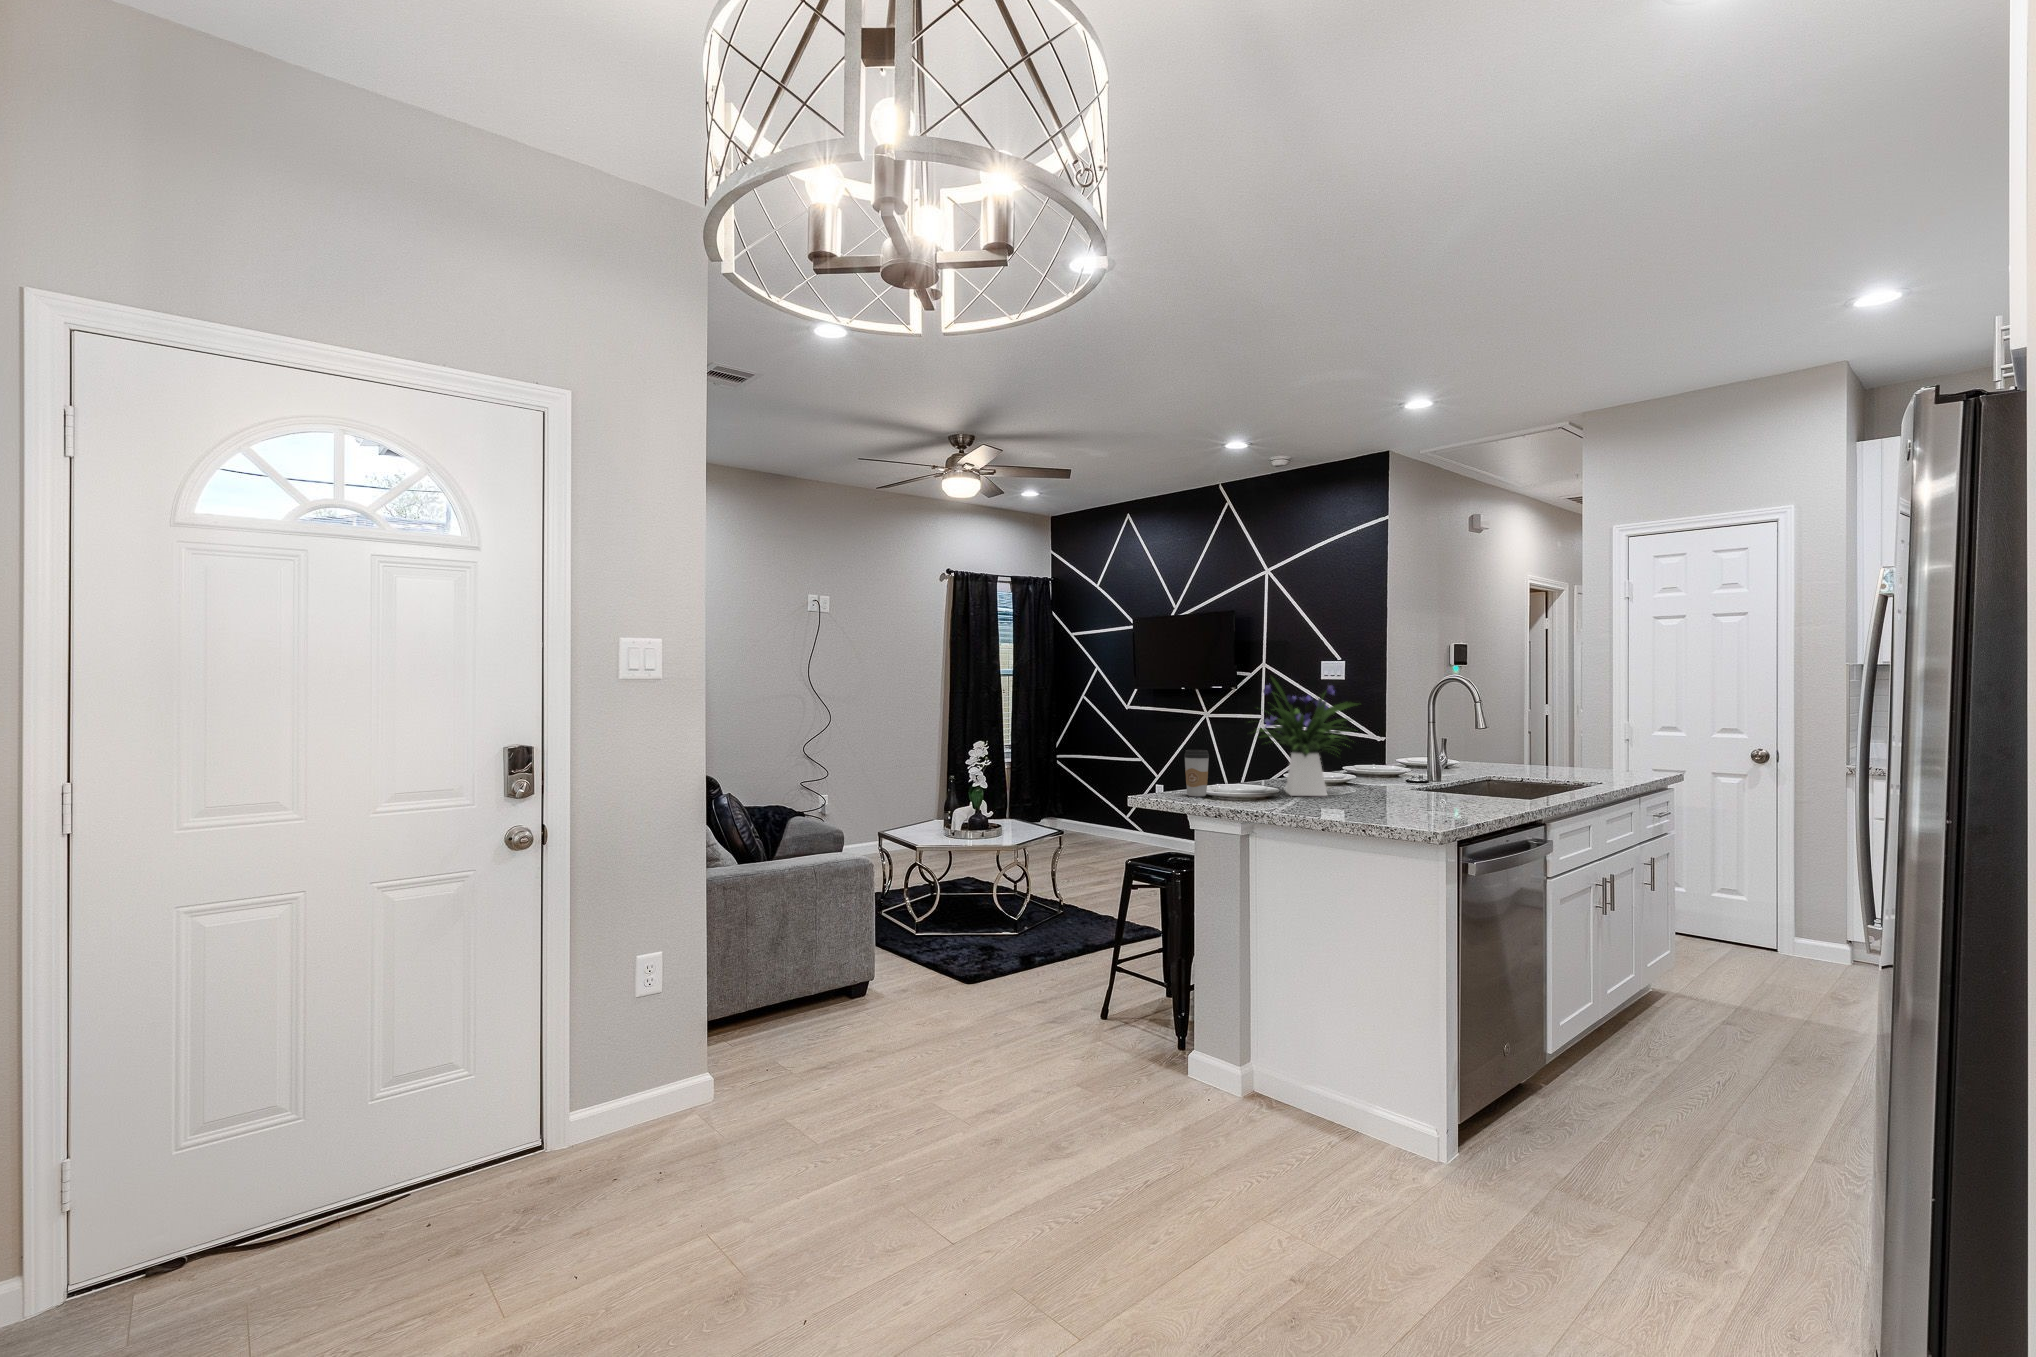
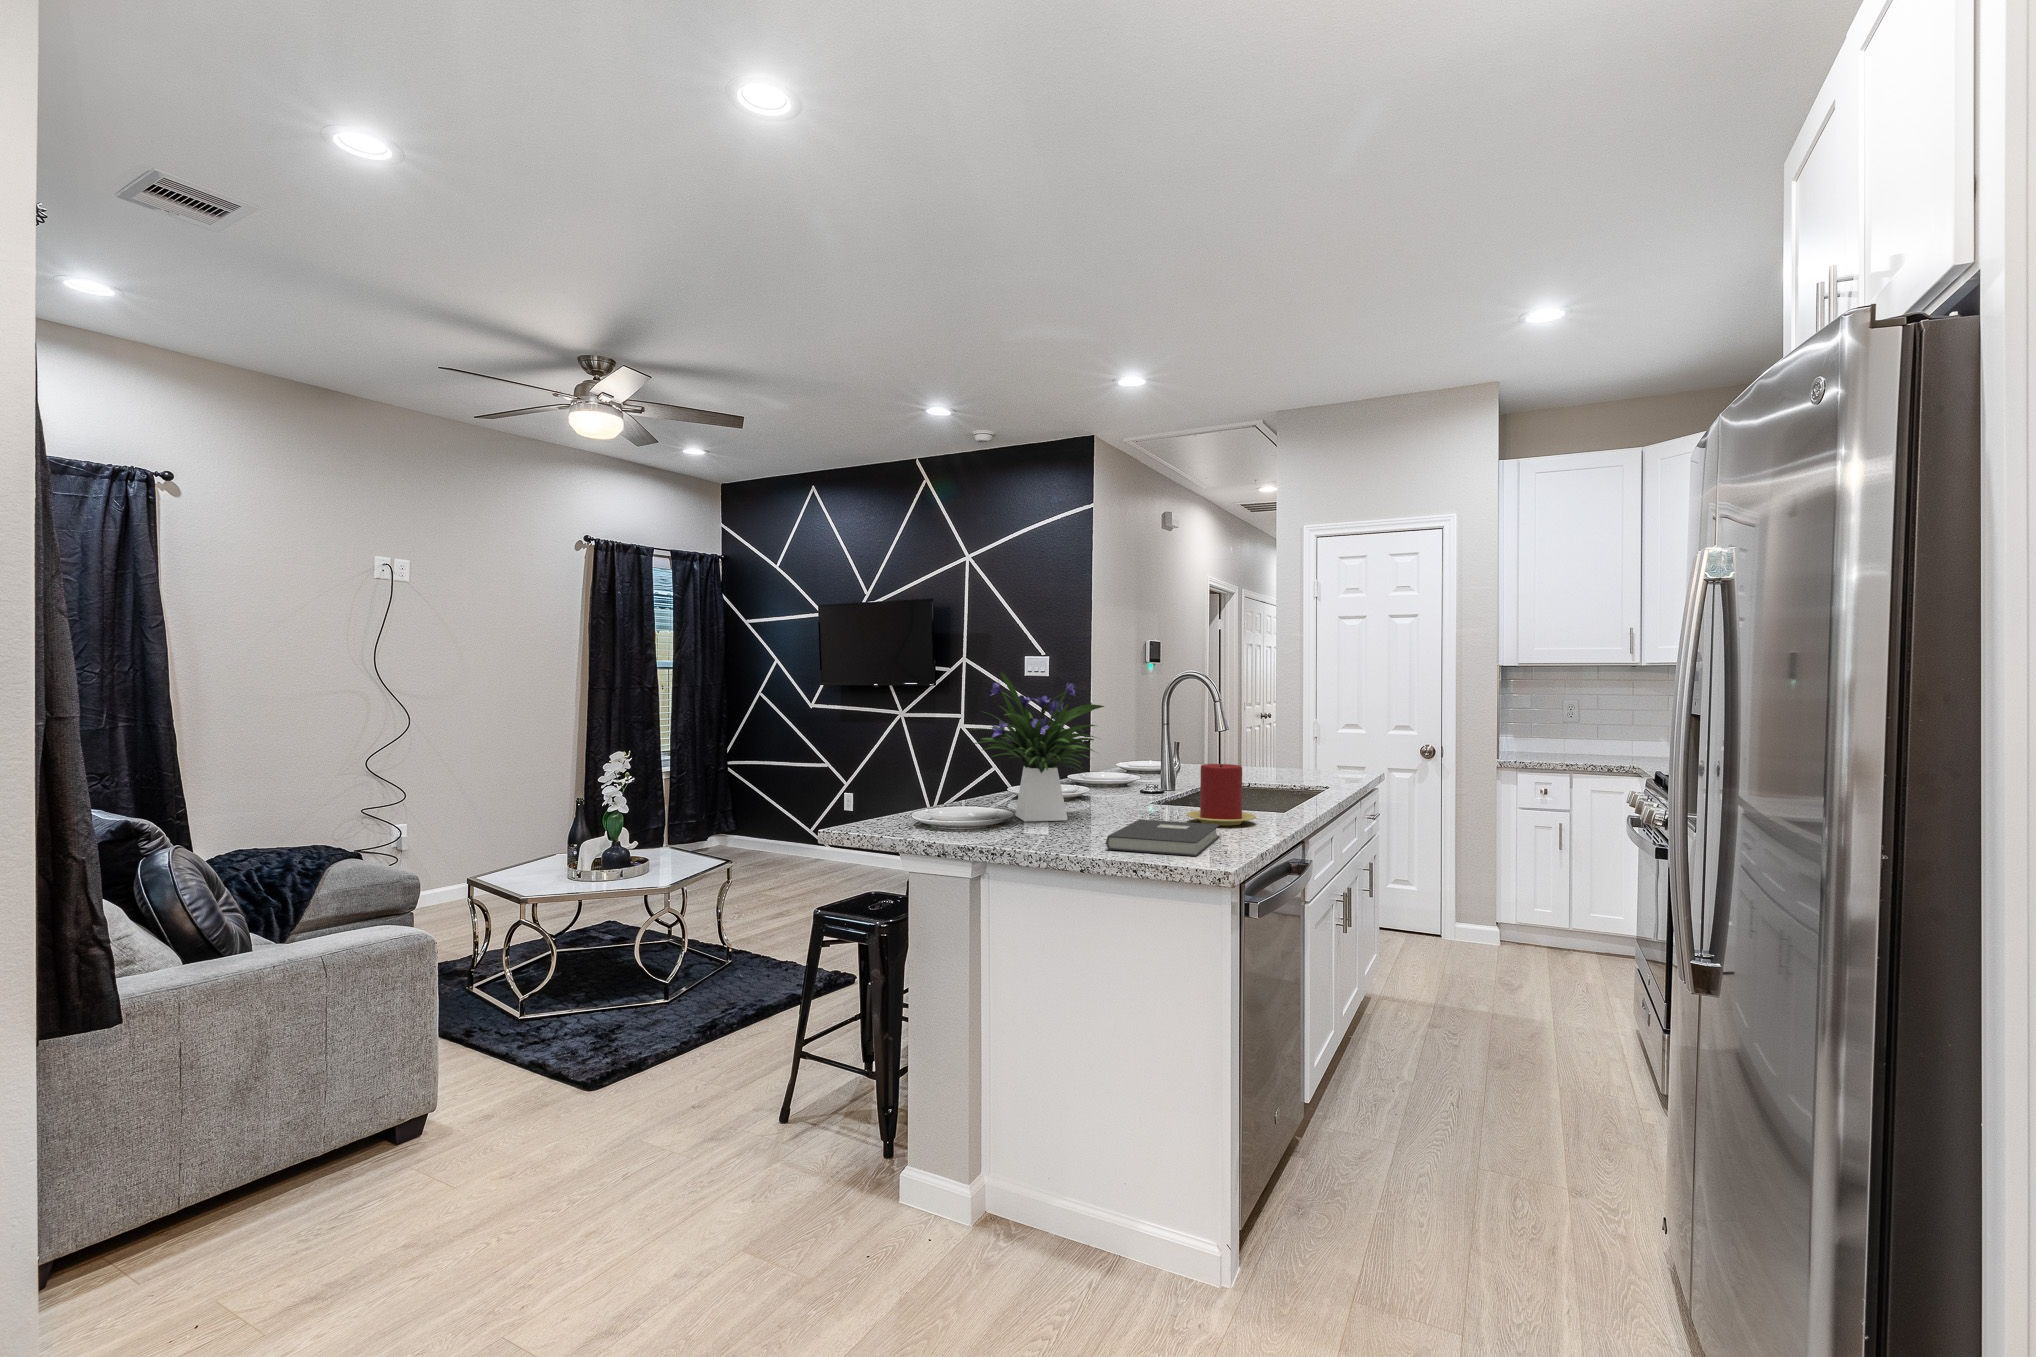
coffee cup: present [1184,750,1209,797] -> none [893,767,926,828]
candle: none [1432,753,1496,804] -> present [1187,764,1256,826]
book: none [1347,795,1453,821] -> present [1106,819,1220,856]

